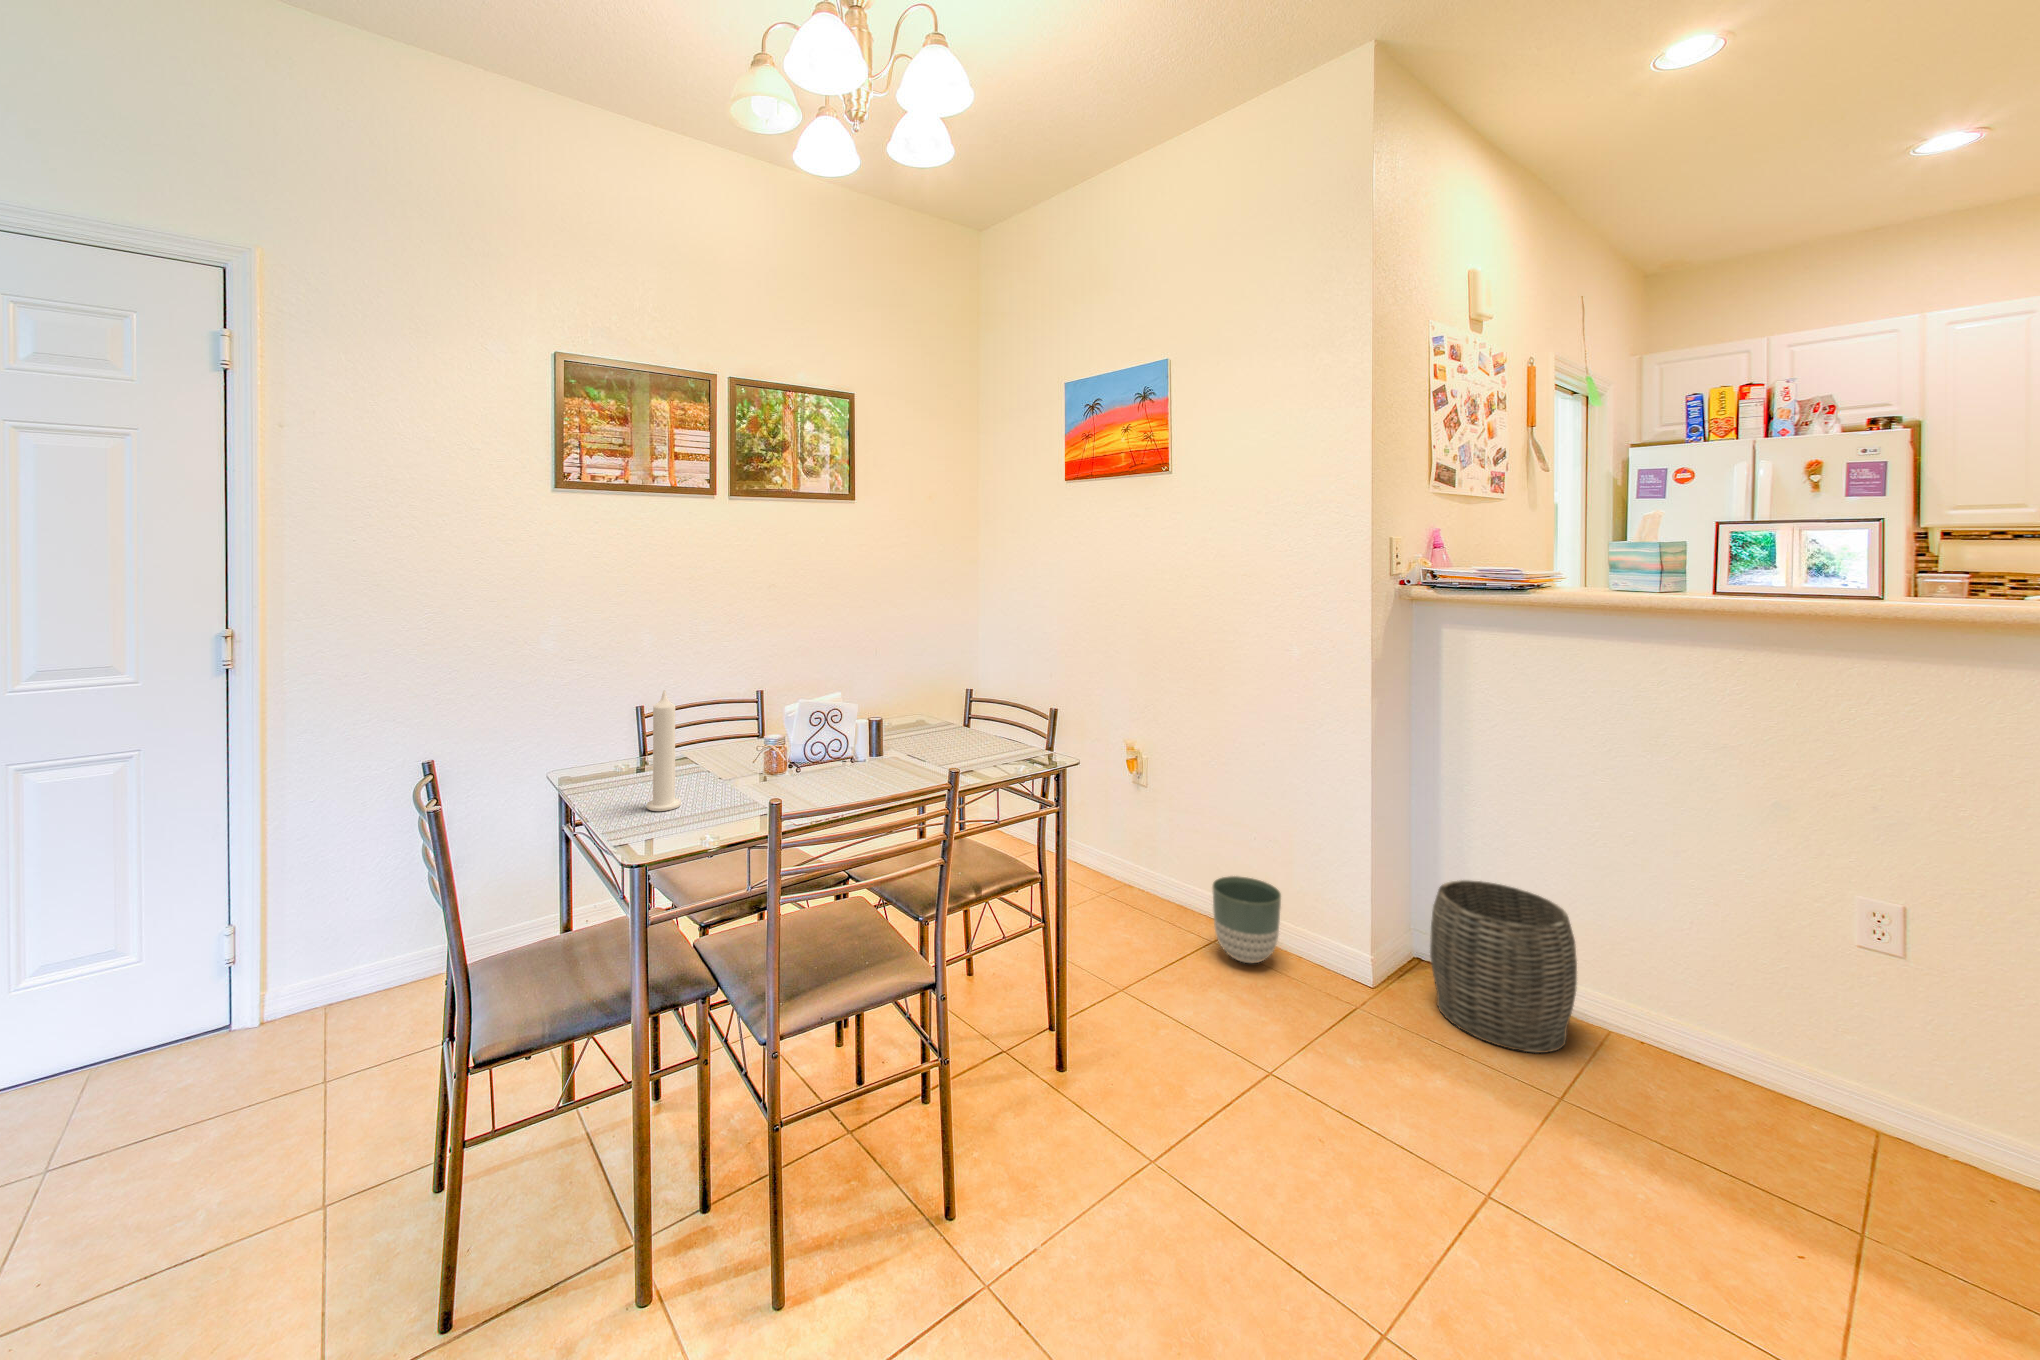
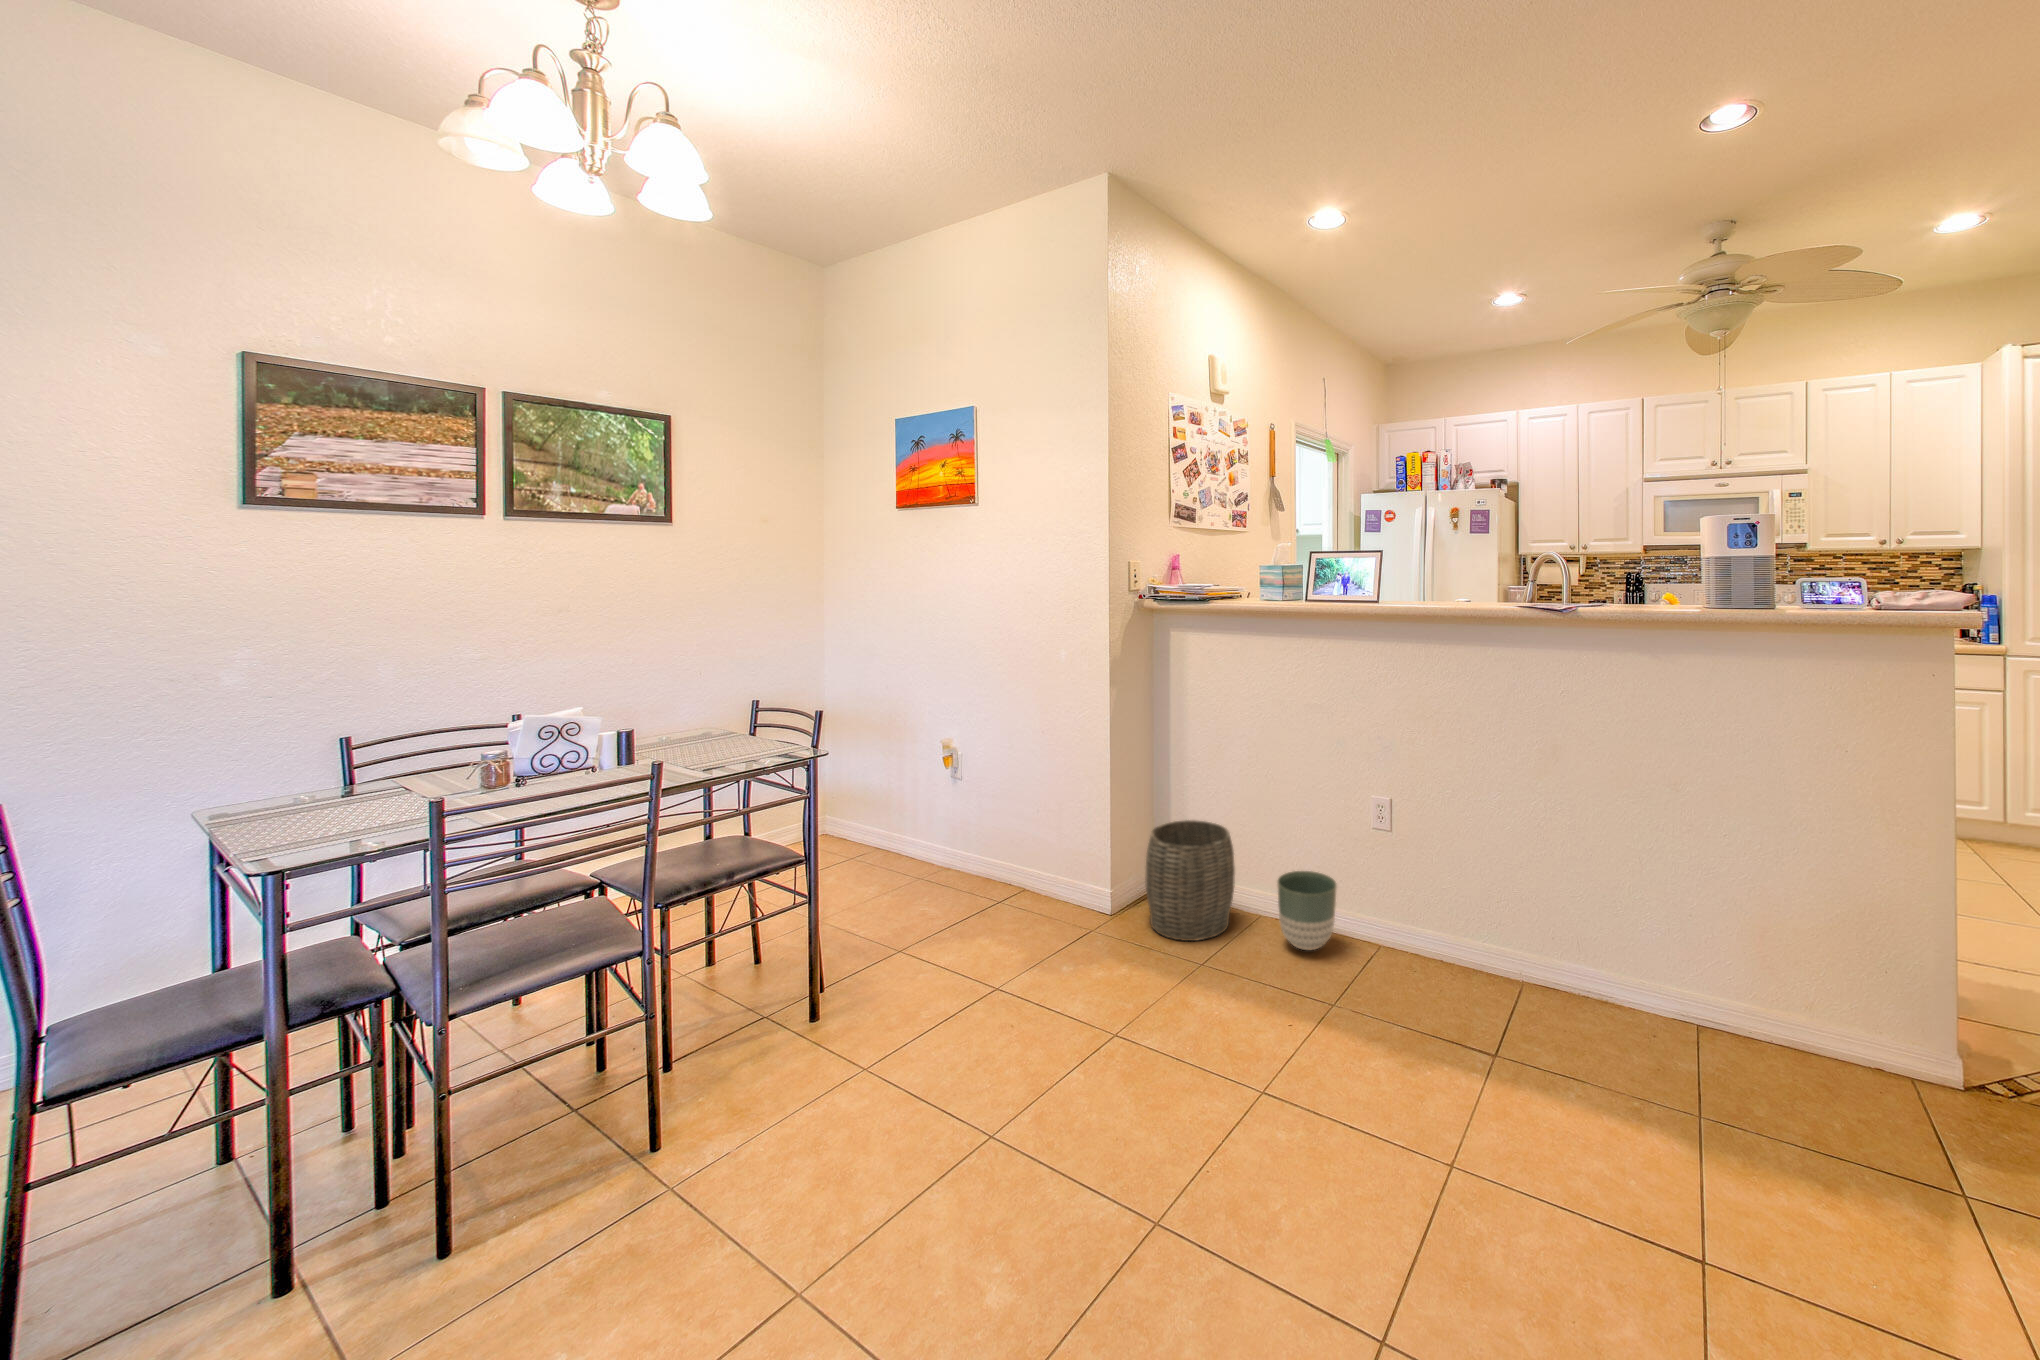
candle: present [646,690,681,811] -> none [296,715,347,839]
planter: present [1212,876,1281,963] -> present [1277,871,1337,950]

